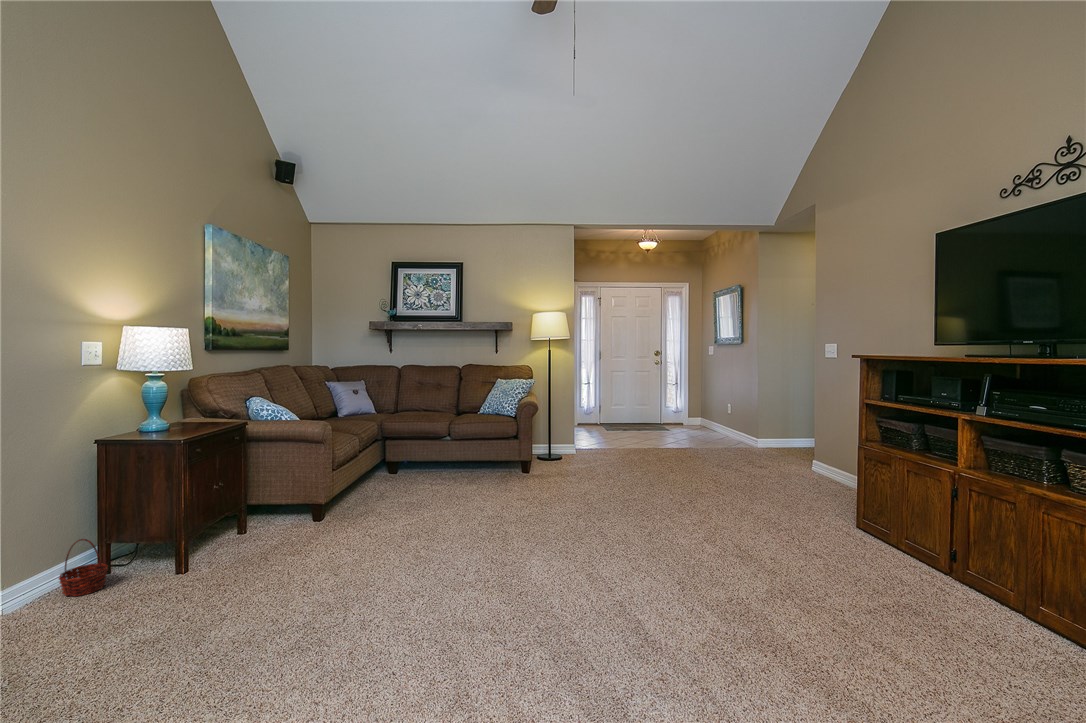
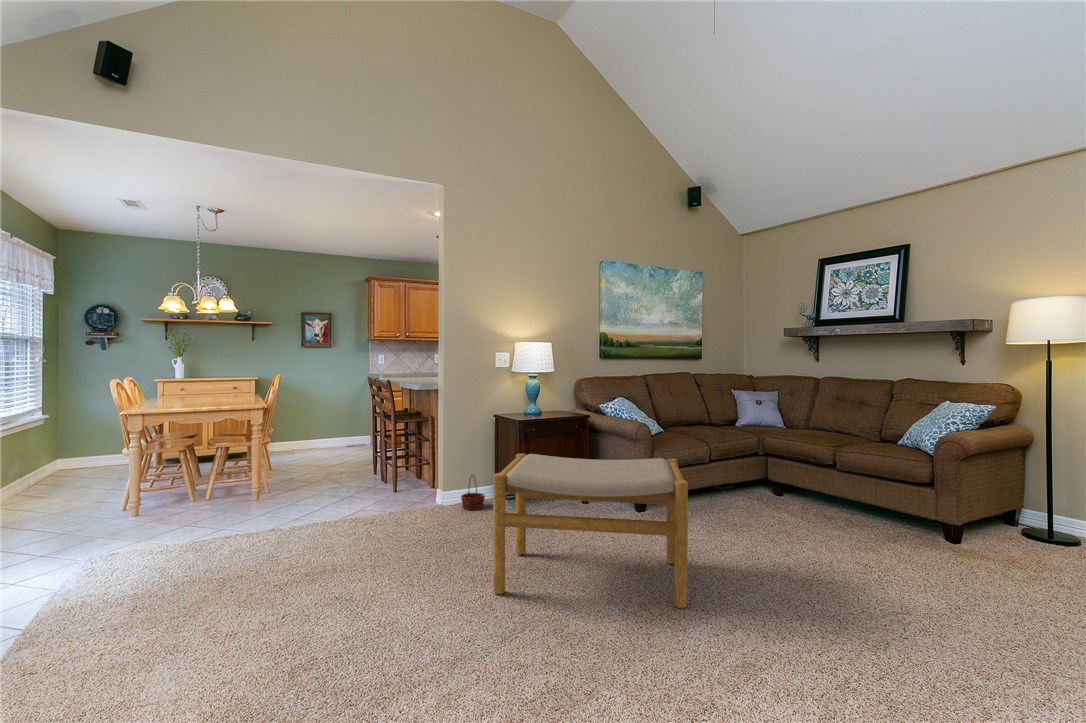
footstool: none [285,450,500,639] -> present [493,454,688,609]

